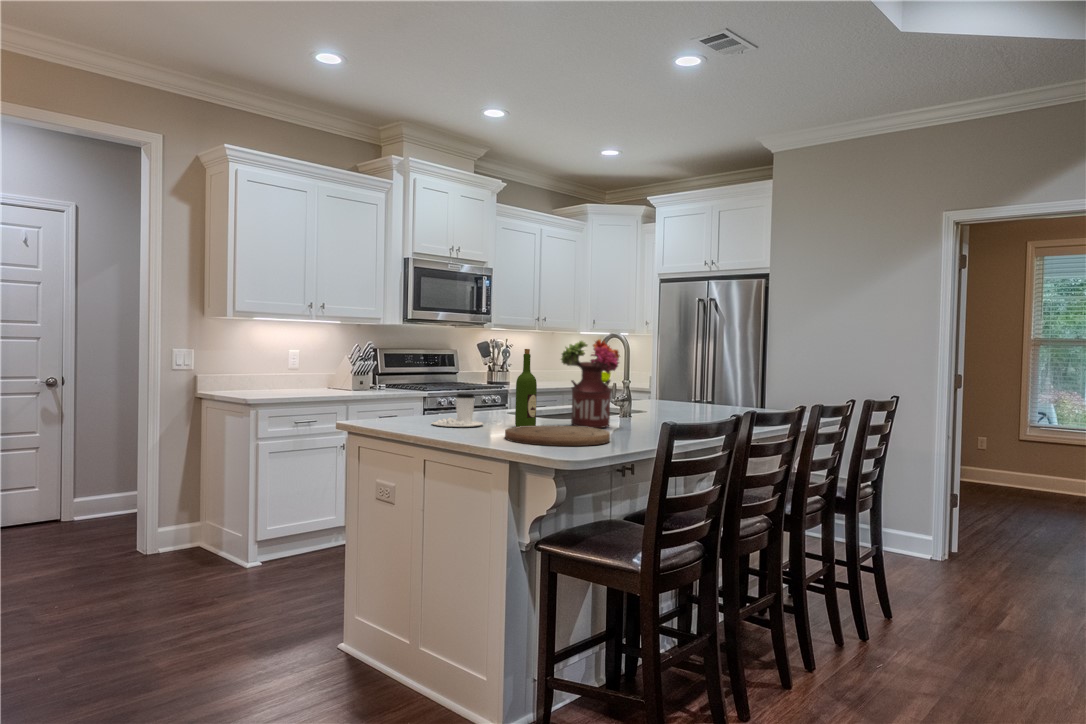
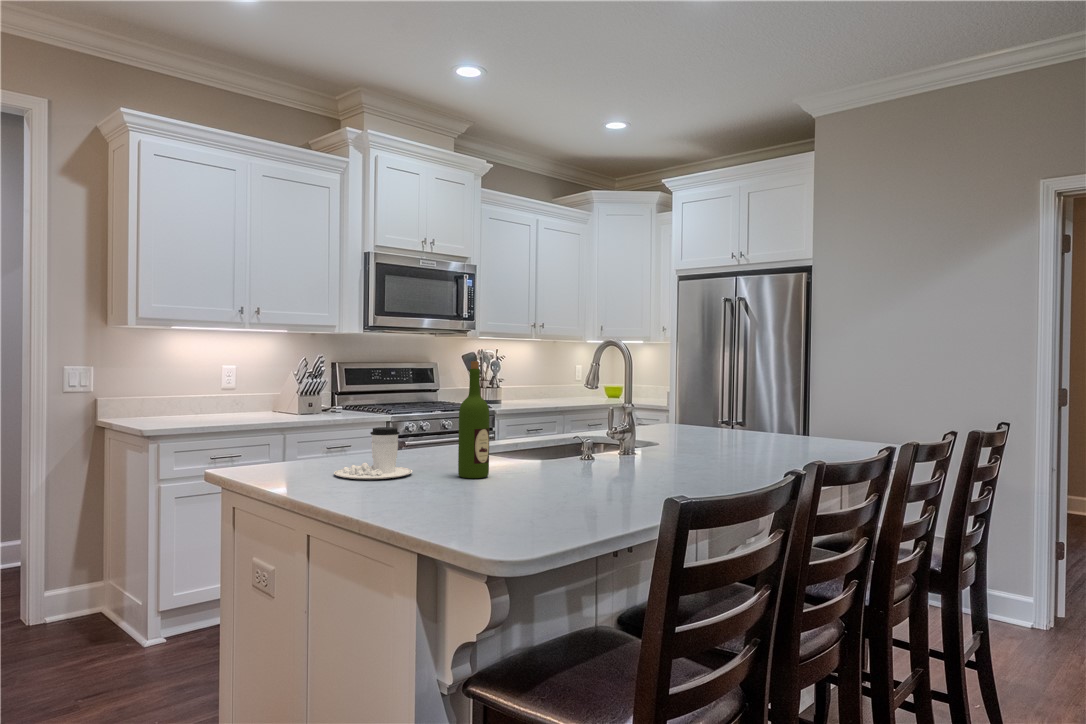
flower arrangement: present [561,339,620,428] -> none [526,346,615,477]
cutting board: present [505,425,610,446] -> none [422,478,589,523]

